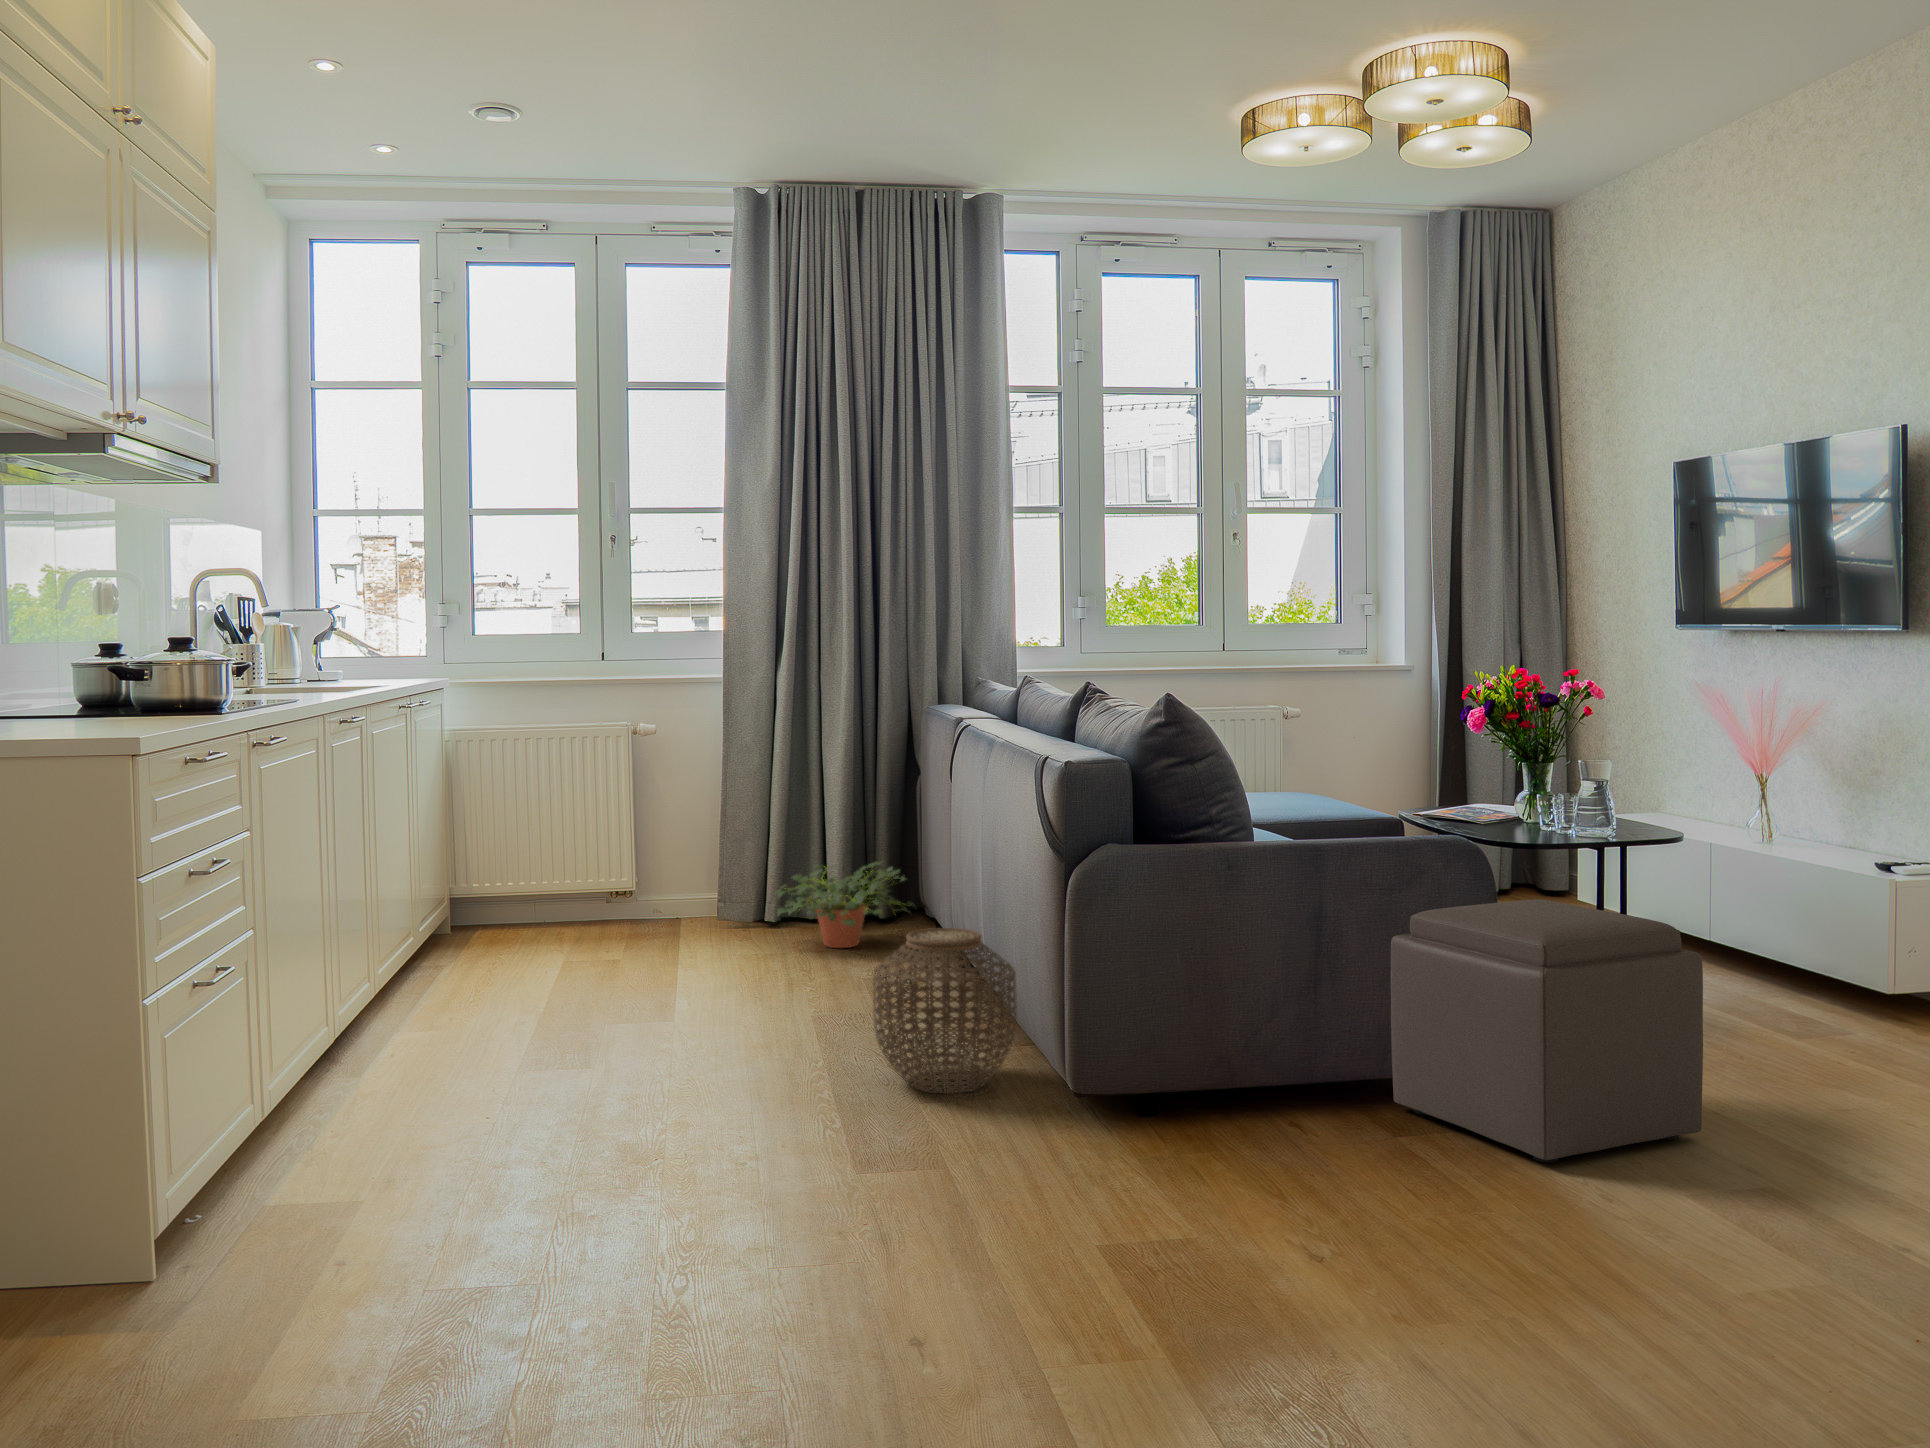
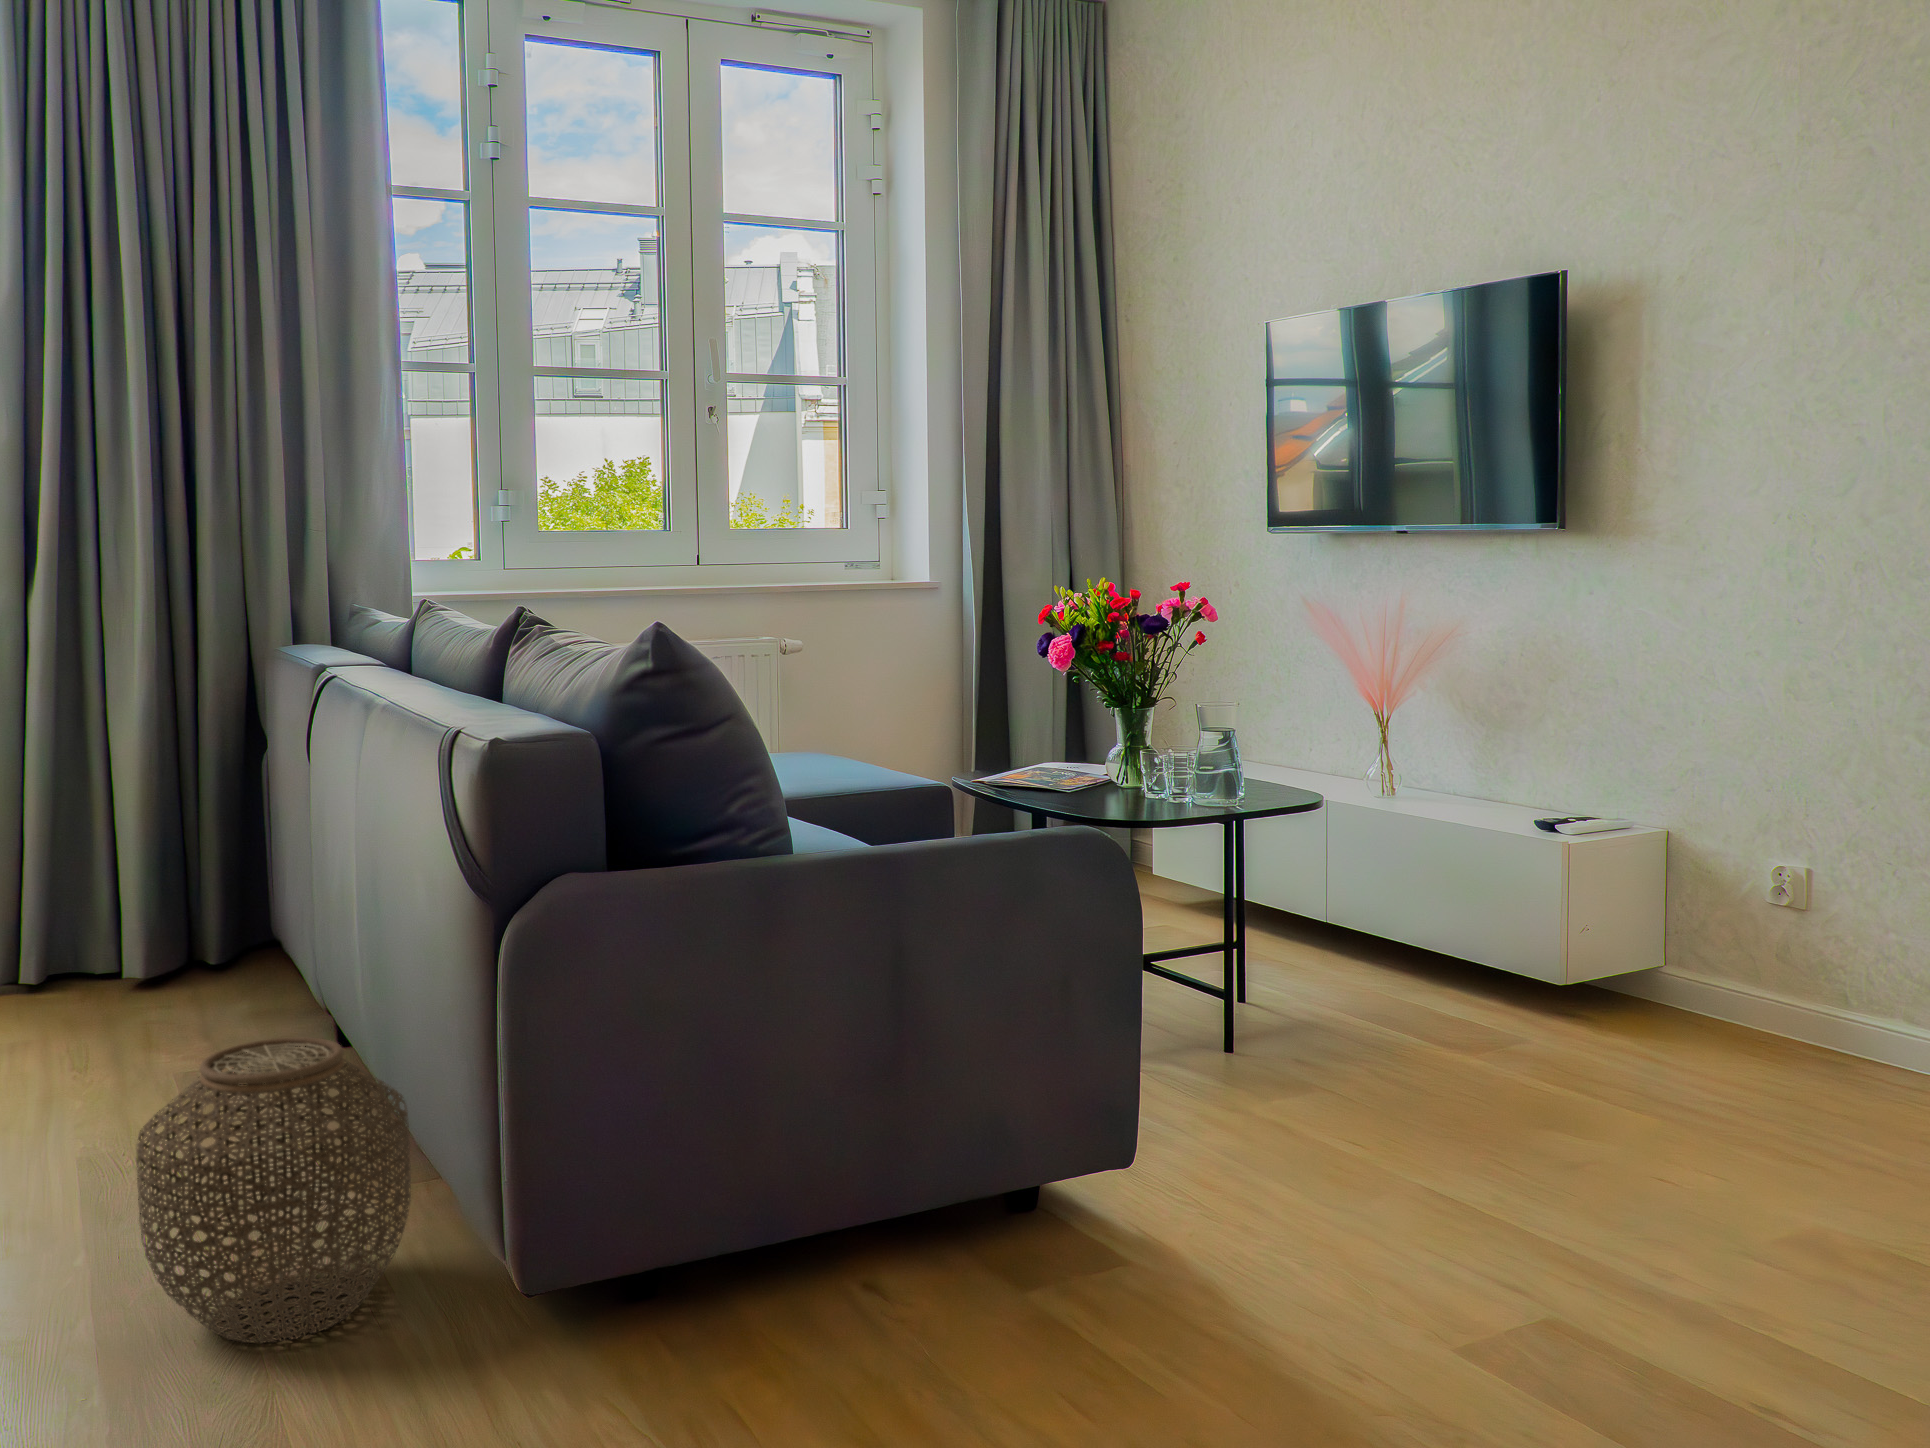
potted plant: present [774,862,915,948] -> none [17,883,265,1027]
ottoman: present [1391,899,1703,1163] -> none [1015,917,1450,1348]

